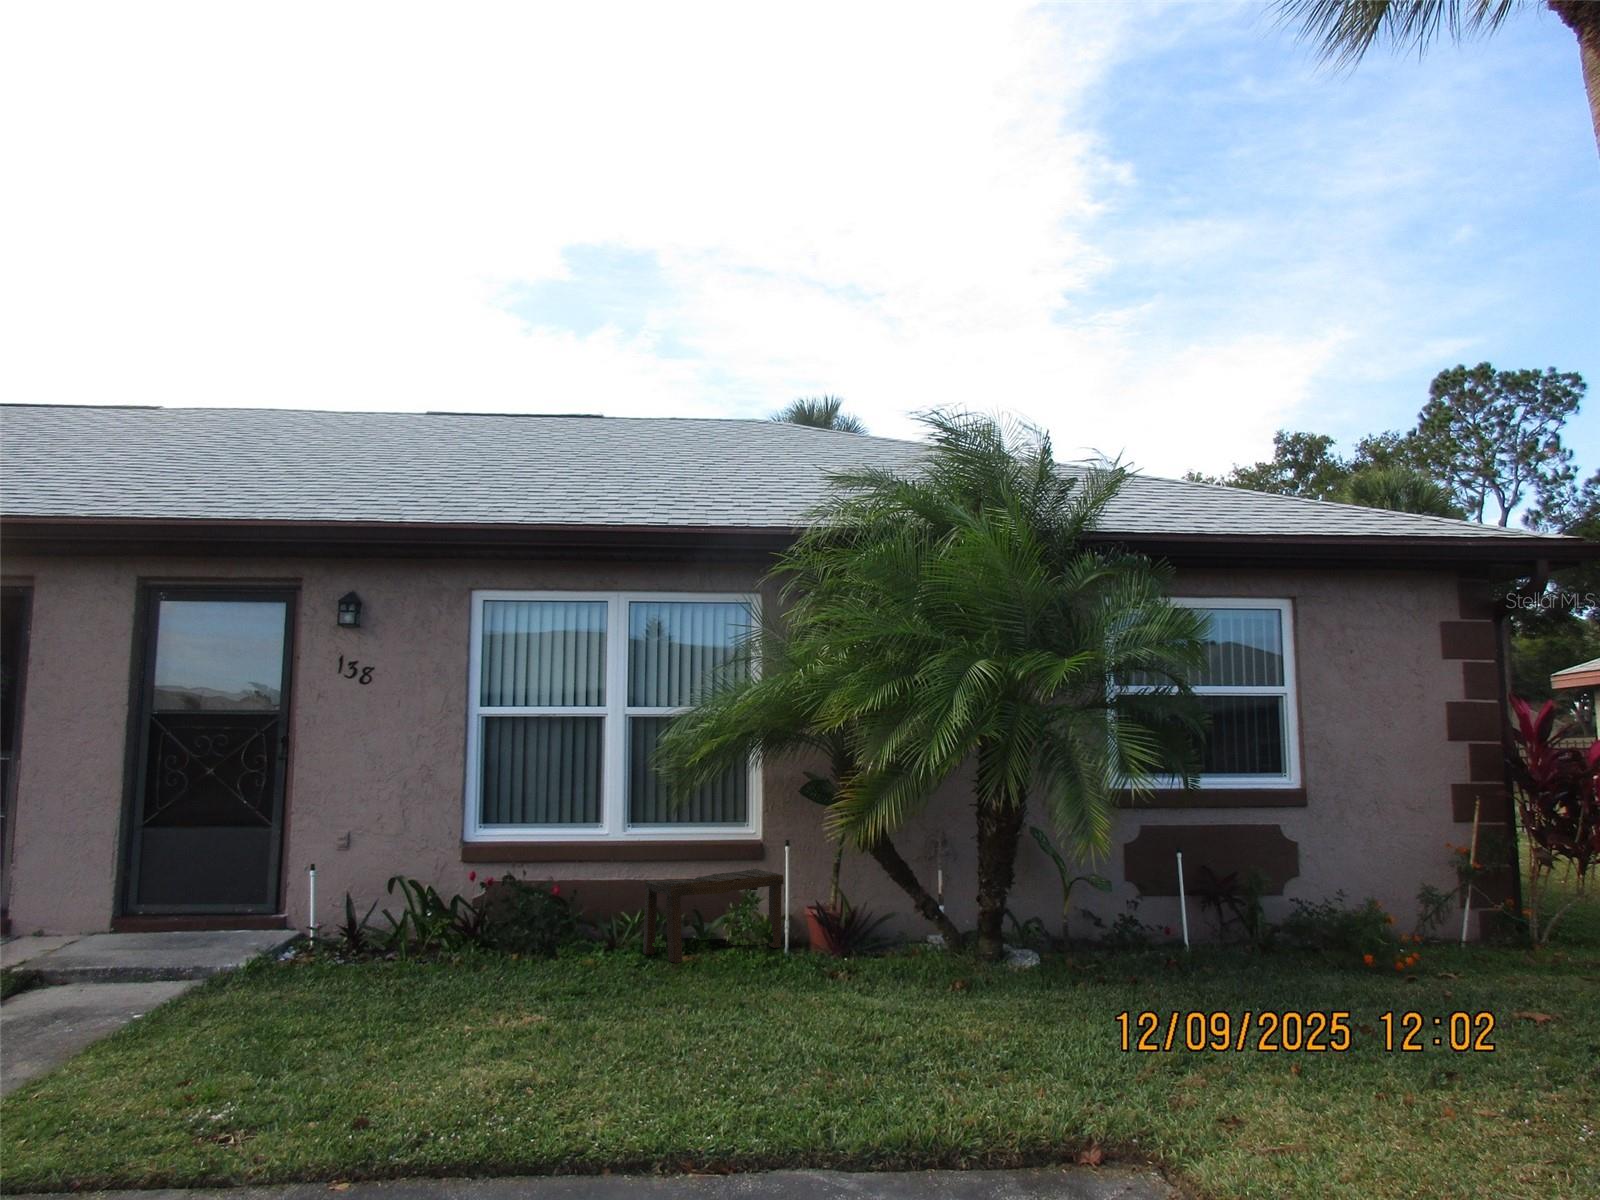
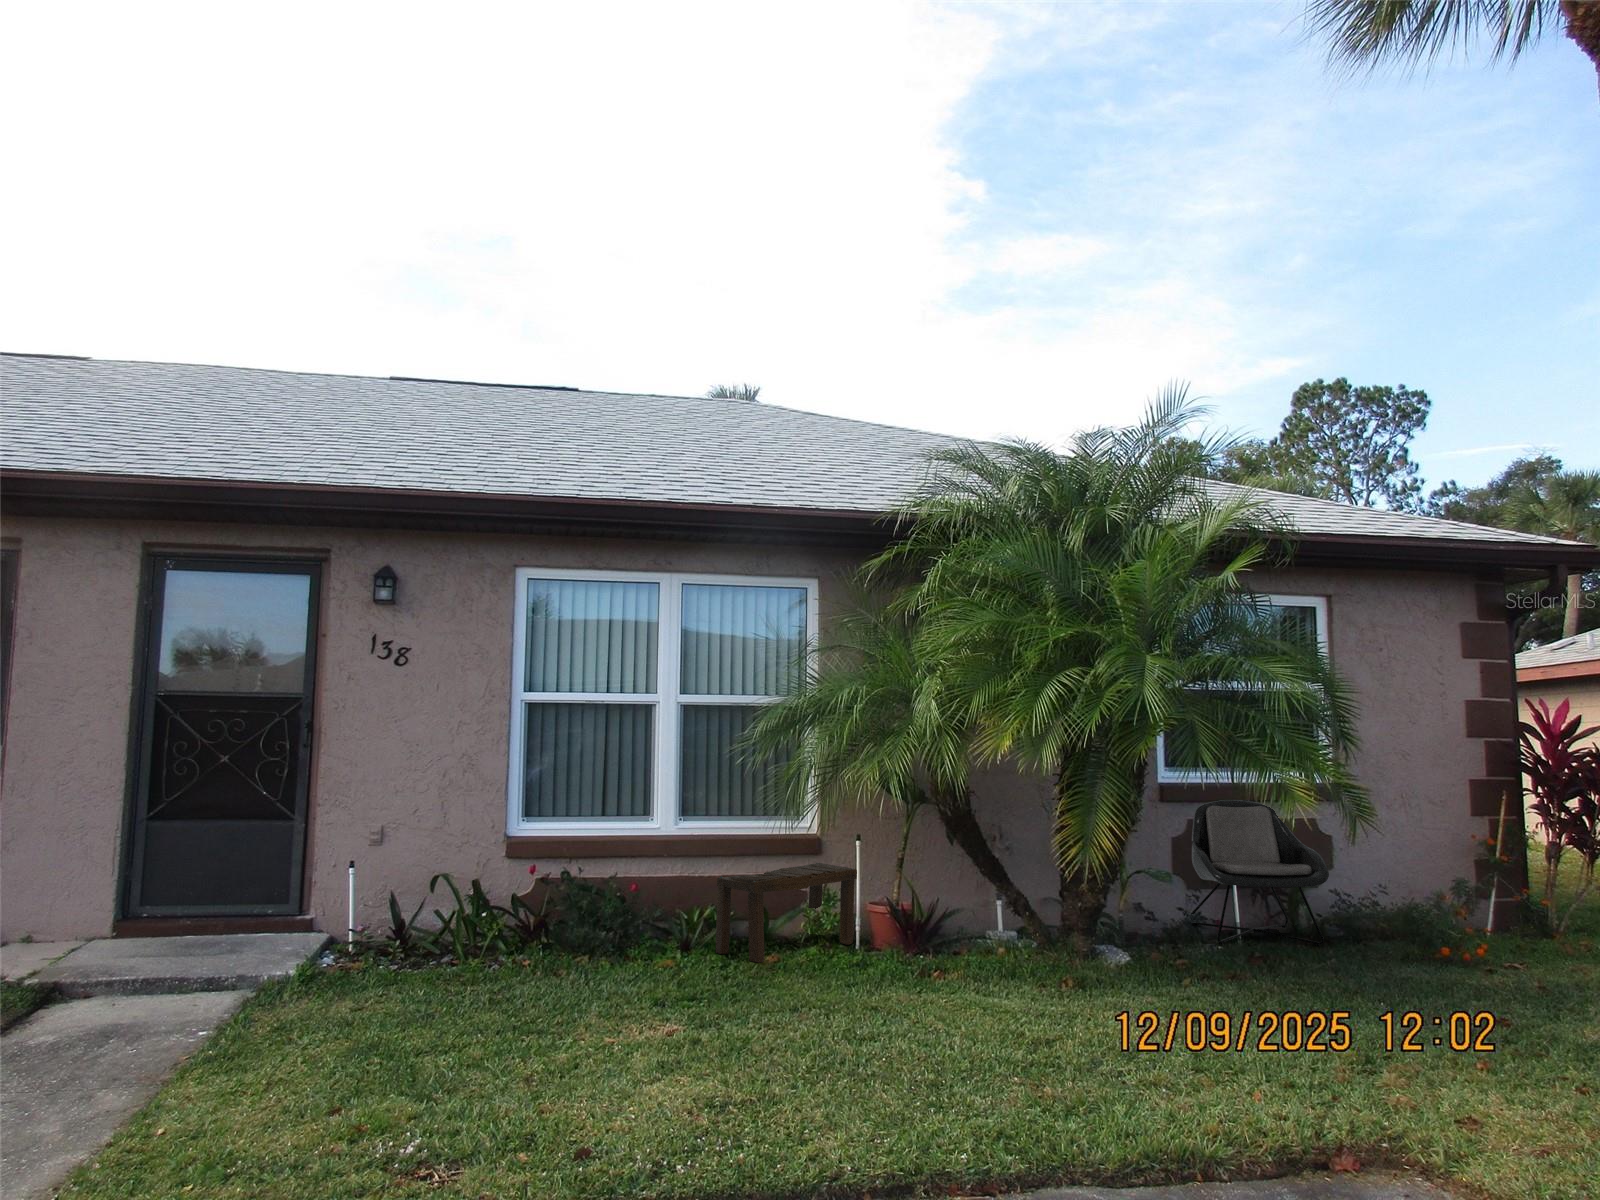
lounge chair: none [1135,808,1266,957] -> present [1191,800,1329,946]

